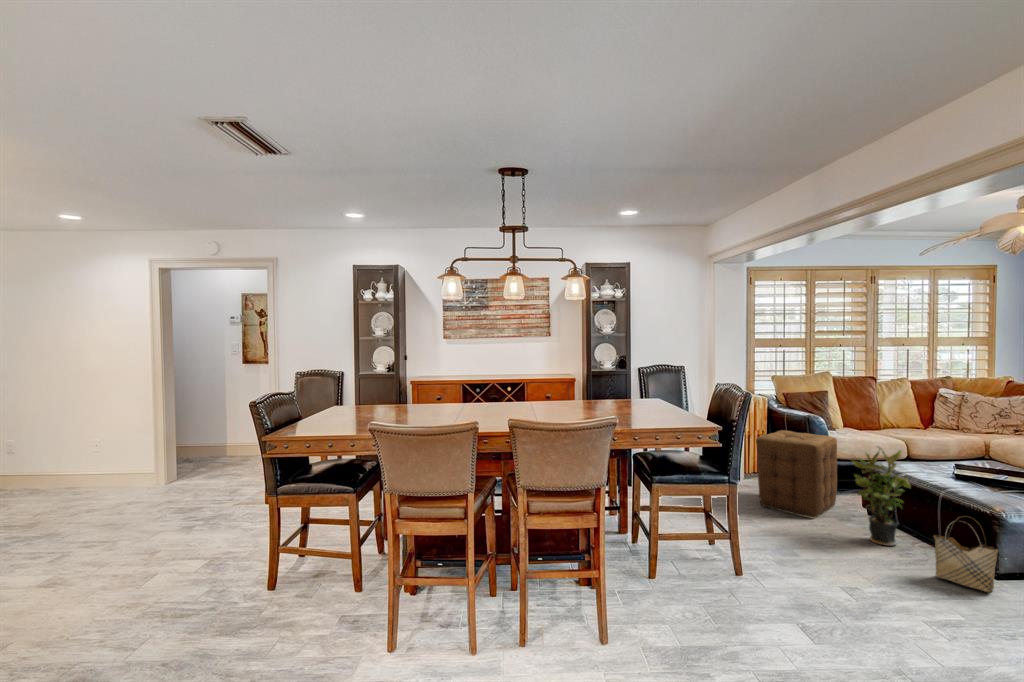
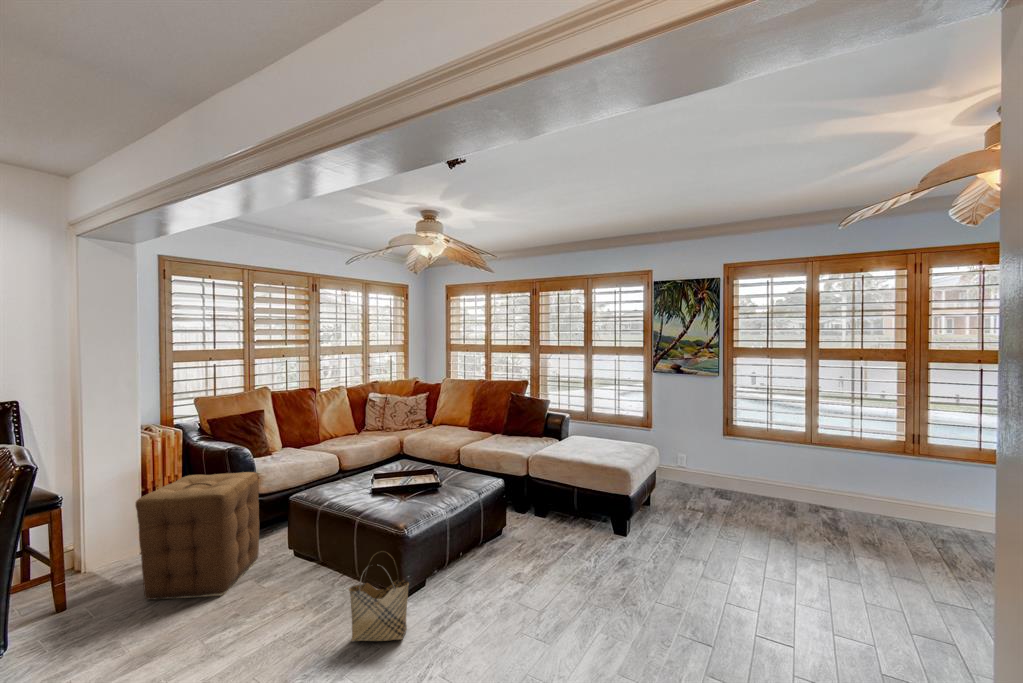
potted plant: present [852,446,911,546] -> none [262,478,332,610]

